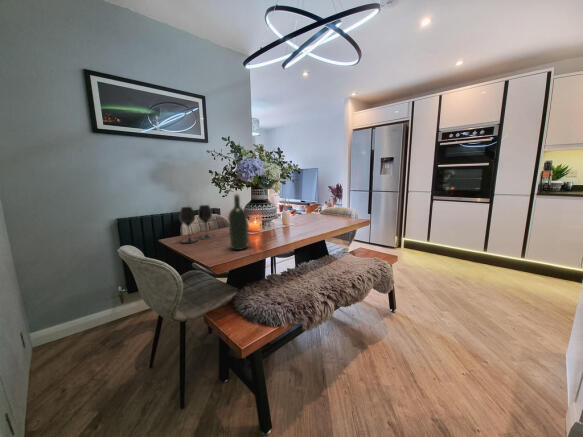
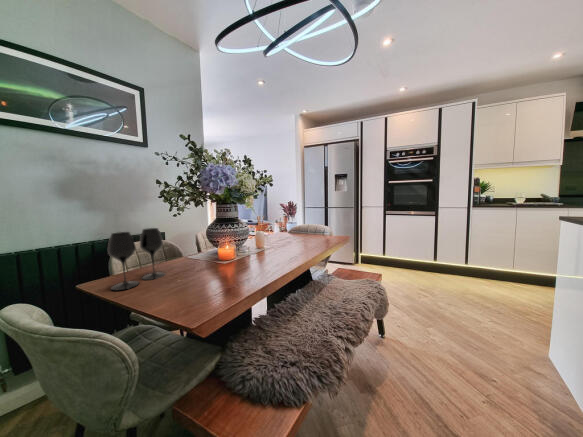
wine bottle: present [228,194,248,250] -> none [197,211,228,295]

